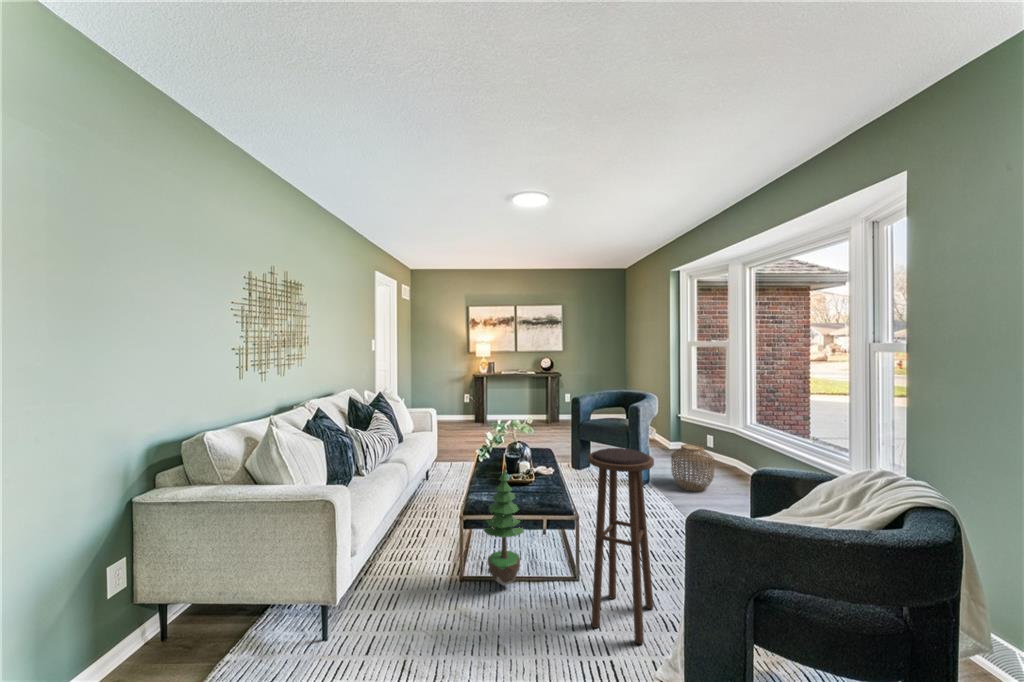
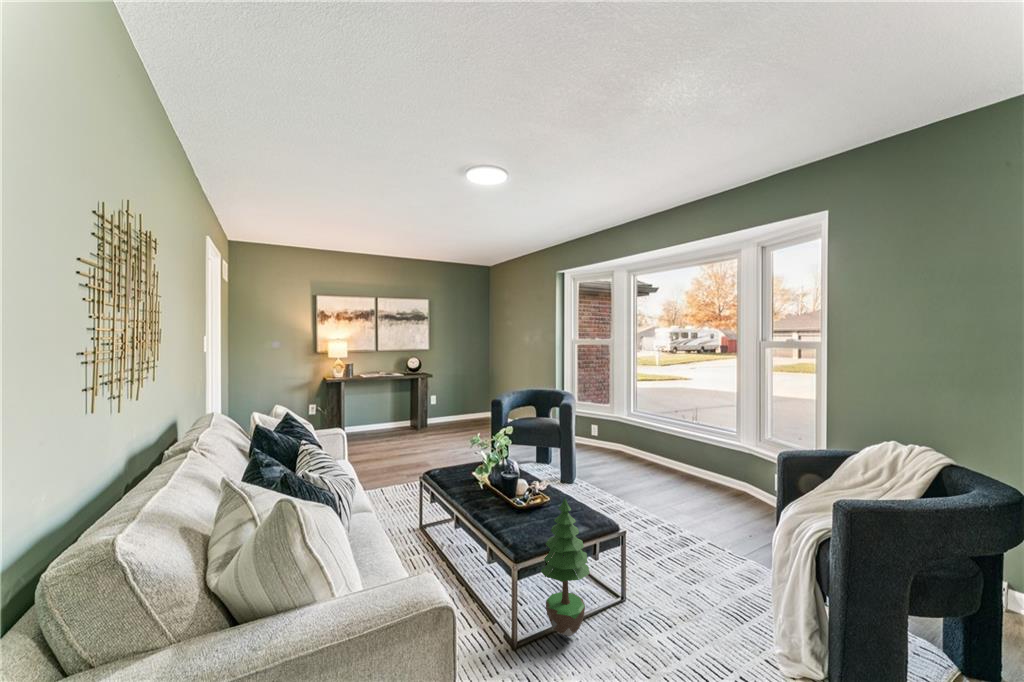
woven basket: present [671,444,714,491] -> none [597,438,636,482]
stool: present [588,448,654,644] -> none [668,454,746,655]

